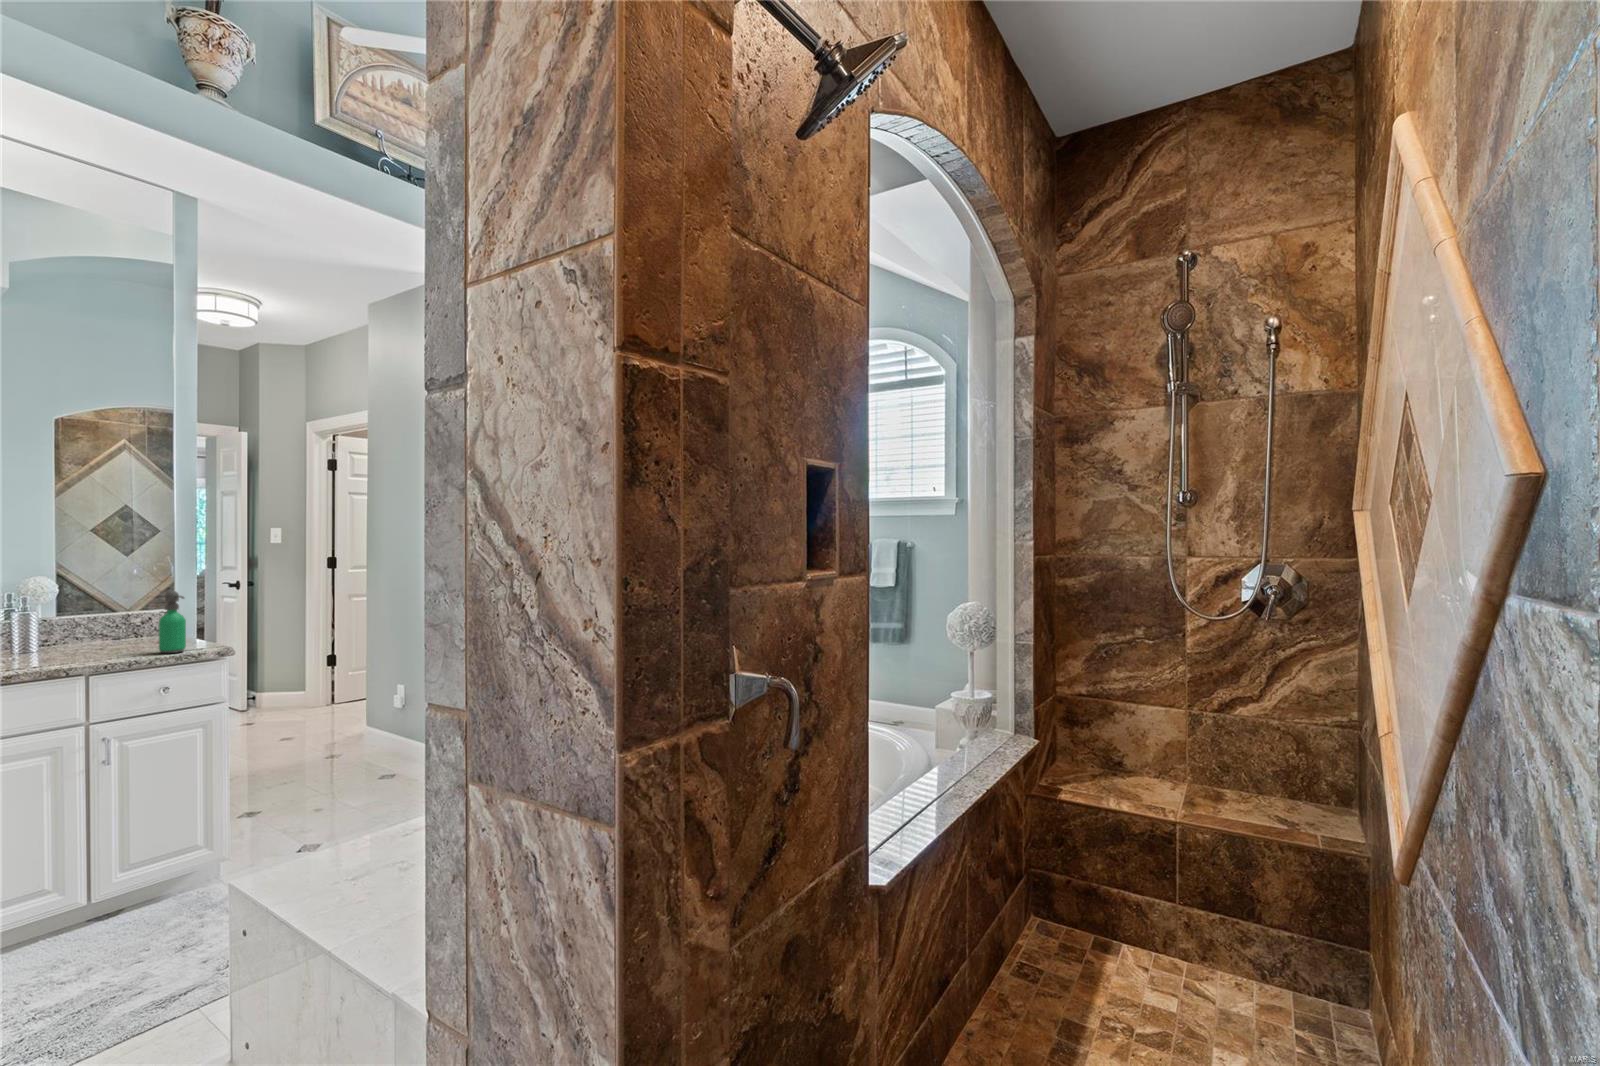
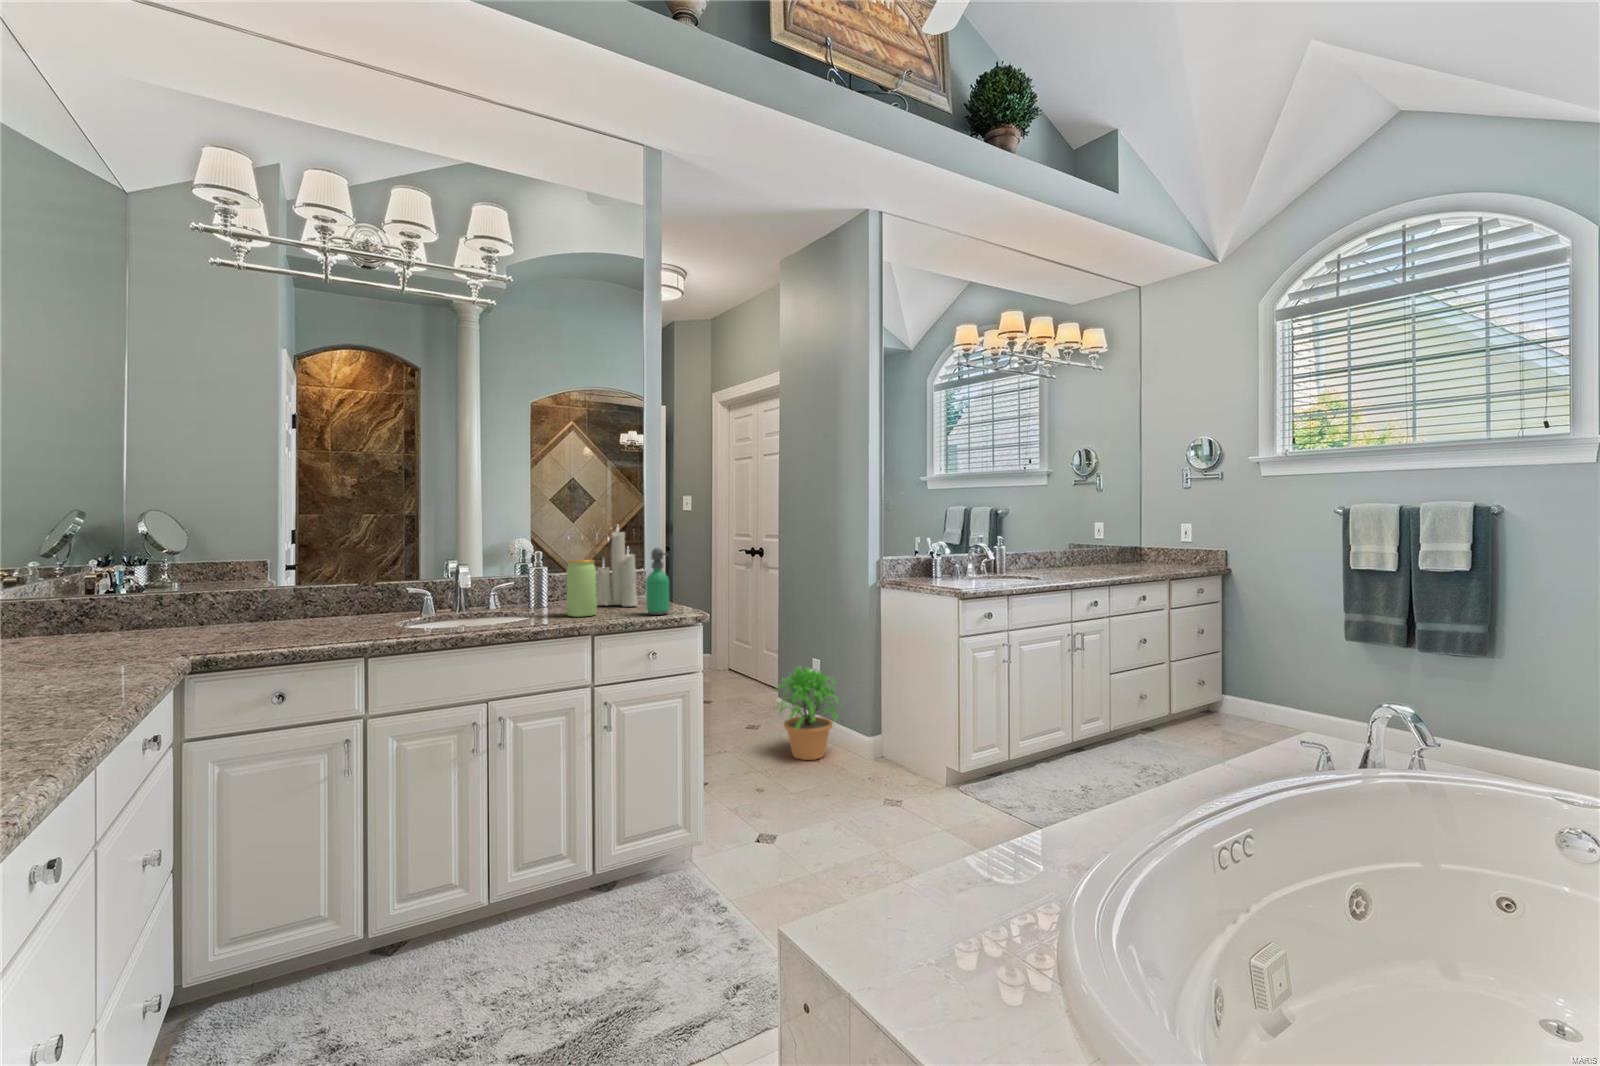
candle: none [103,560,155,647] -> present [597,526,638,606]
jar: none [61,604,99,659] -> present [566,560,597,617]
potted plant: none [336,693,416,783] -> present [778,667,838,760]

